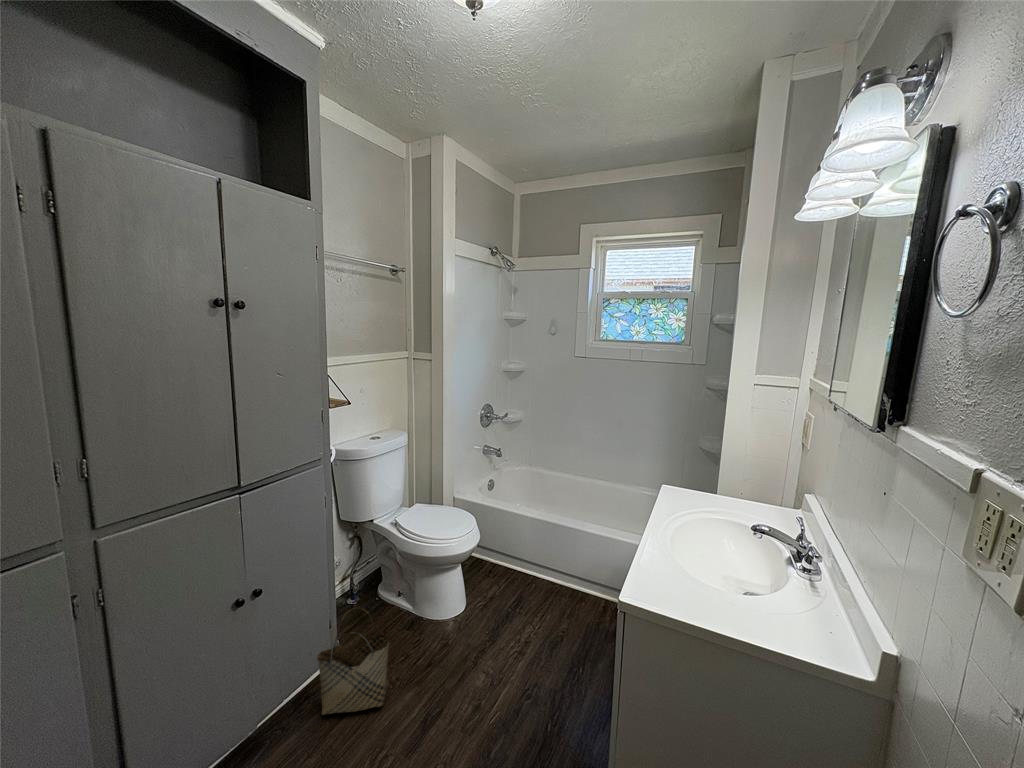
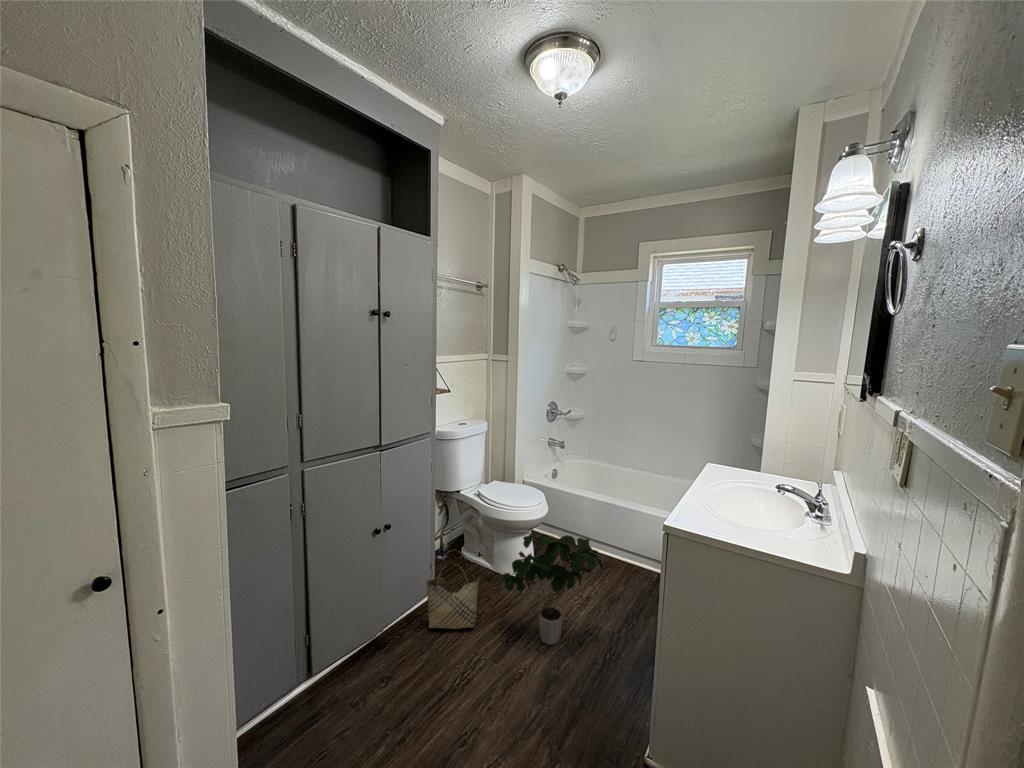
potted plant: none [416,583,542,721] -> present [501,533,603,645]

